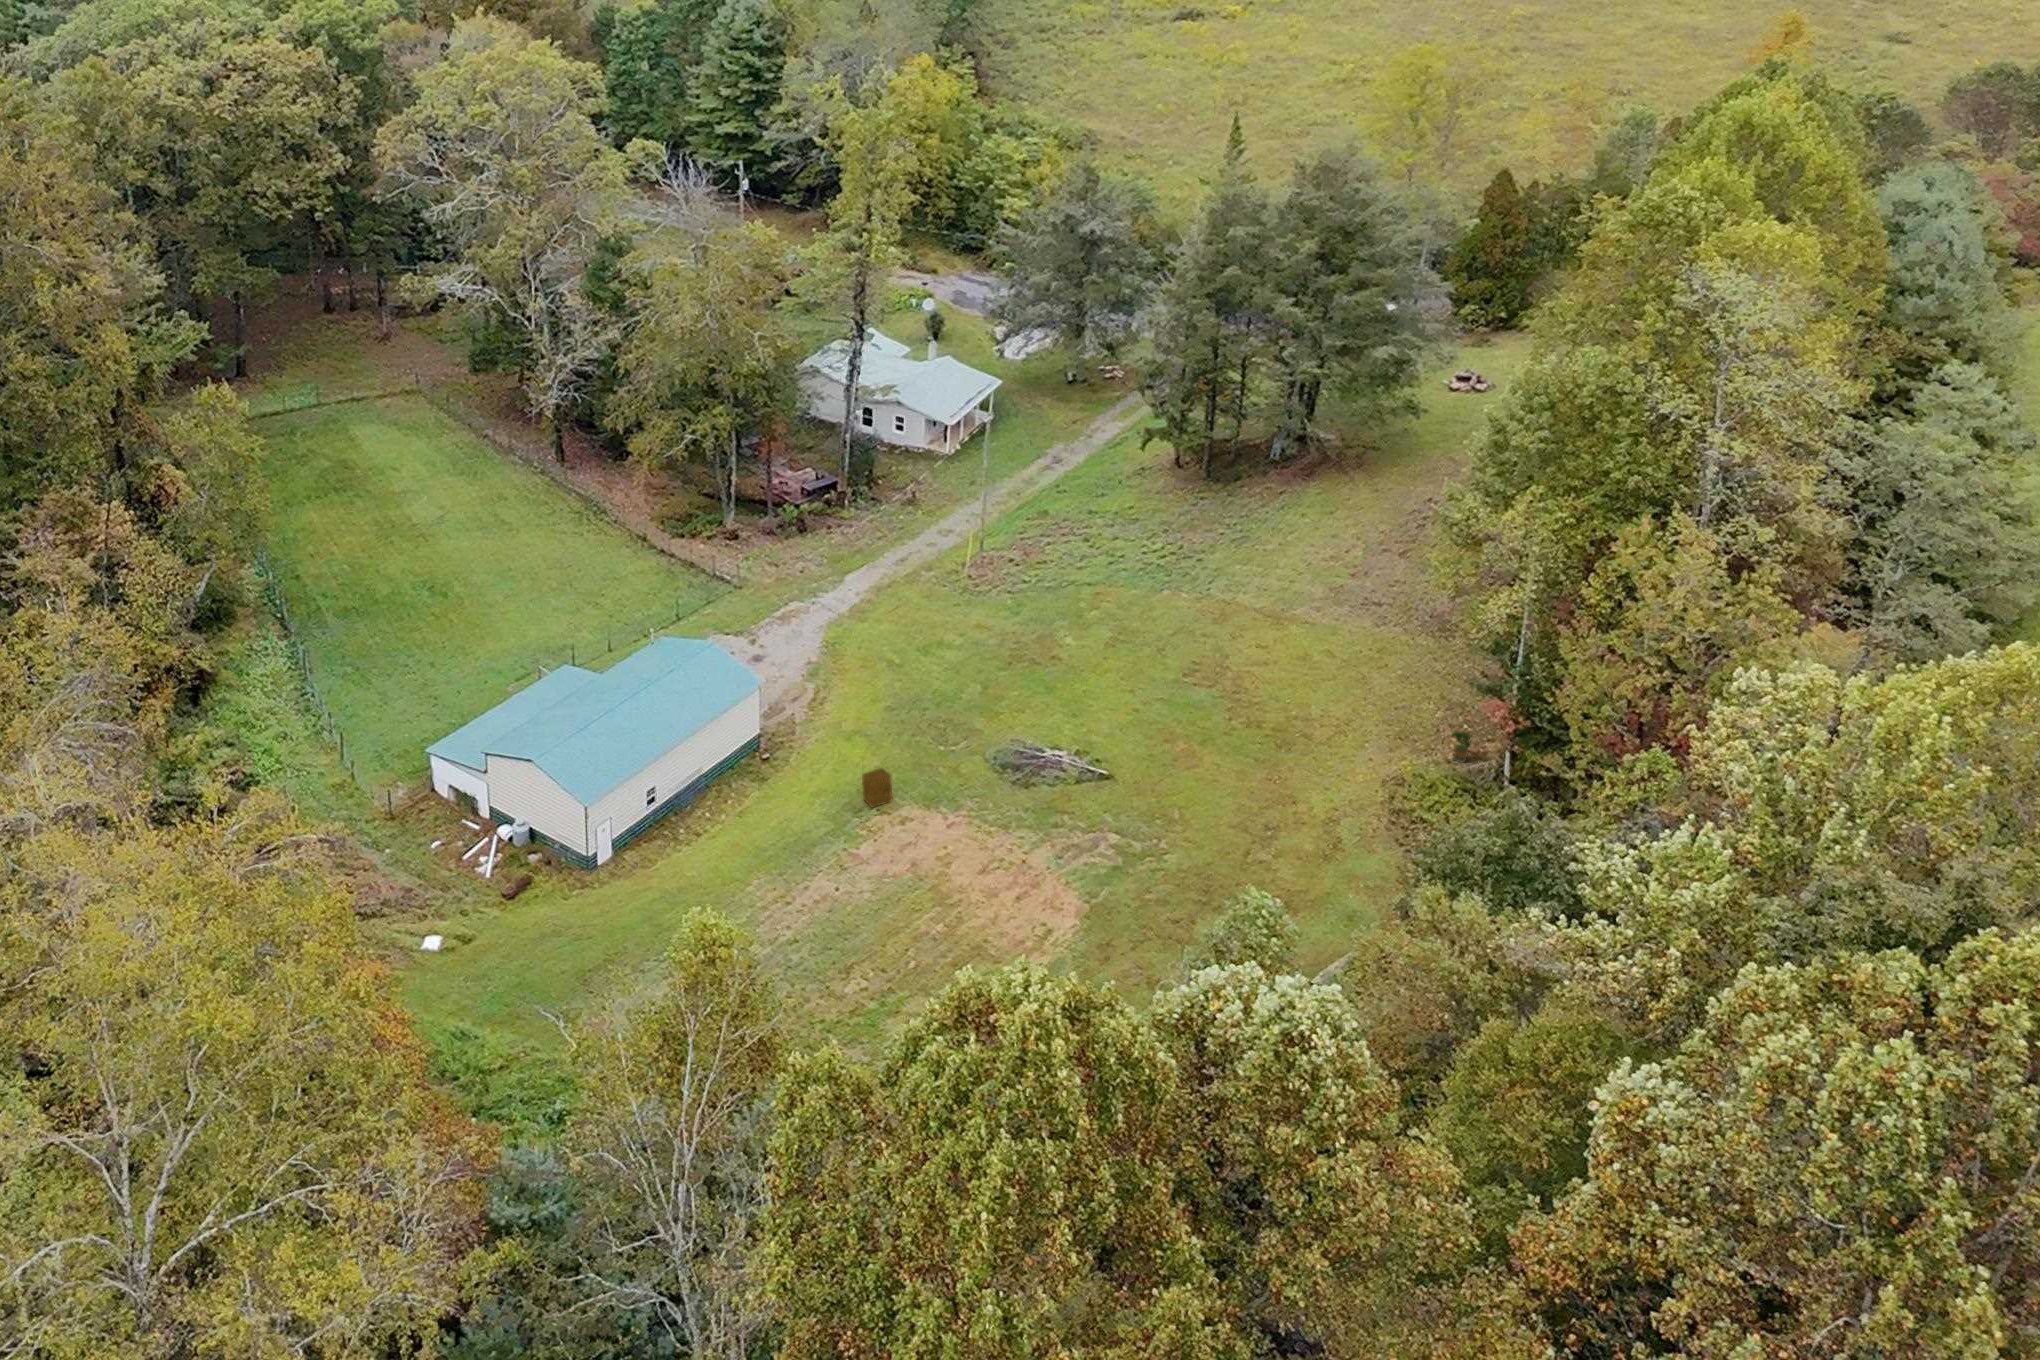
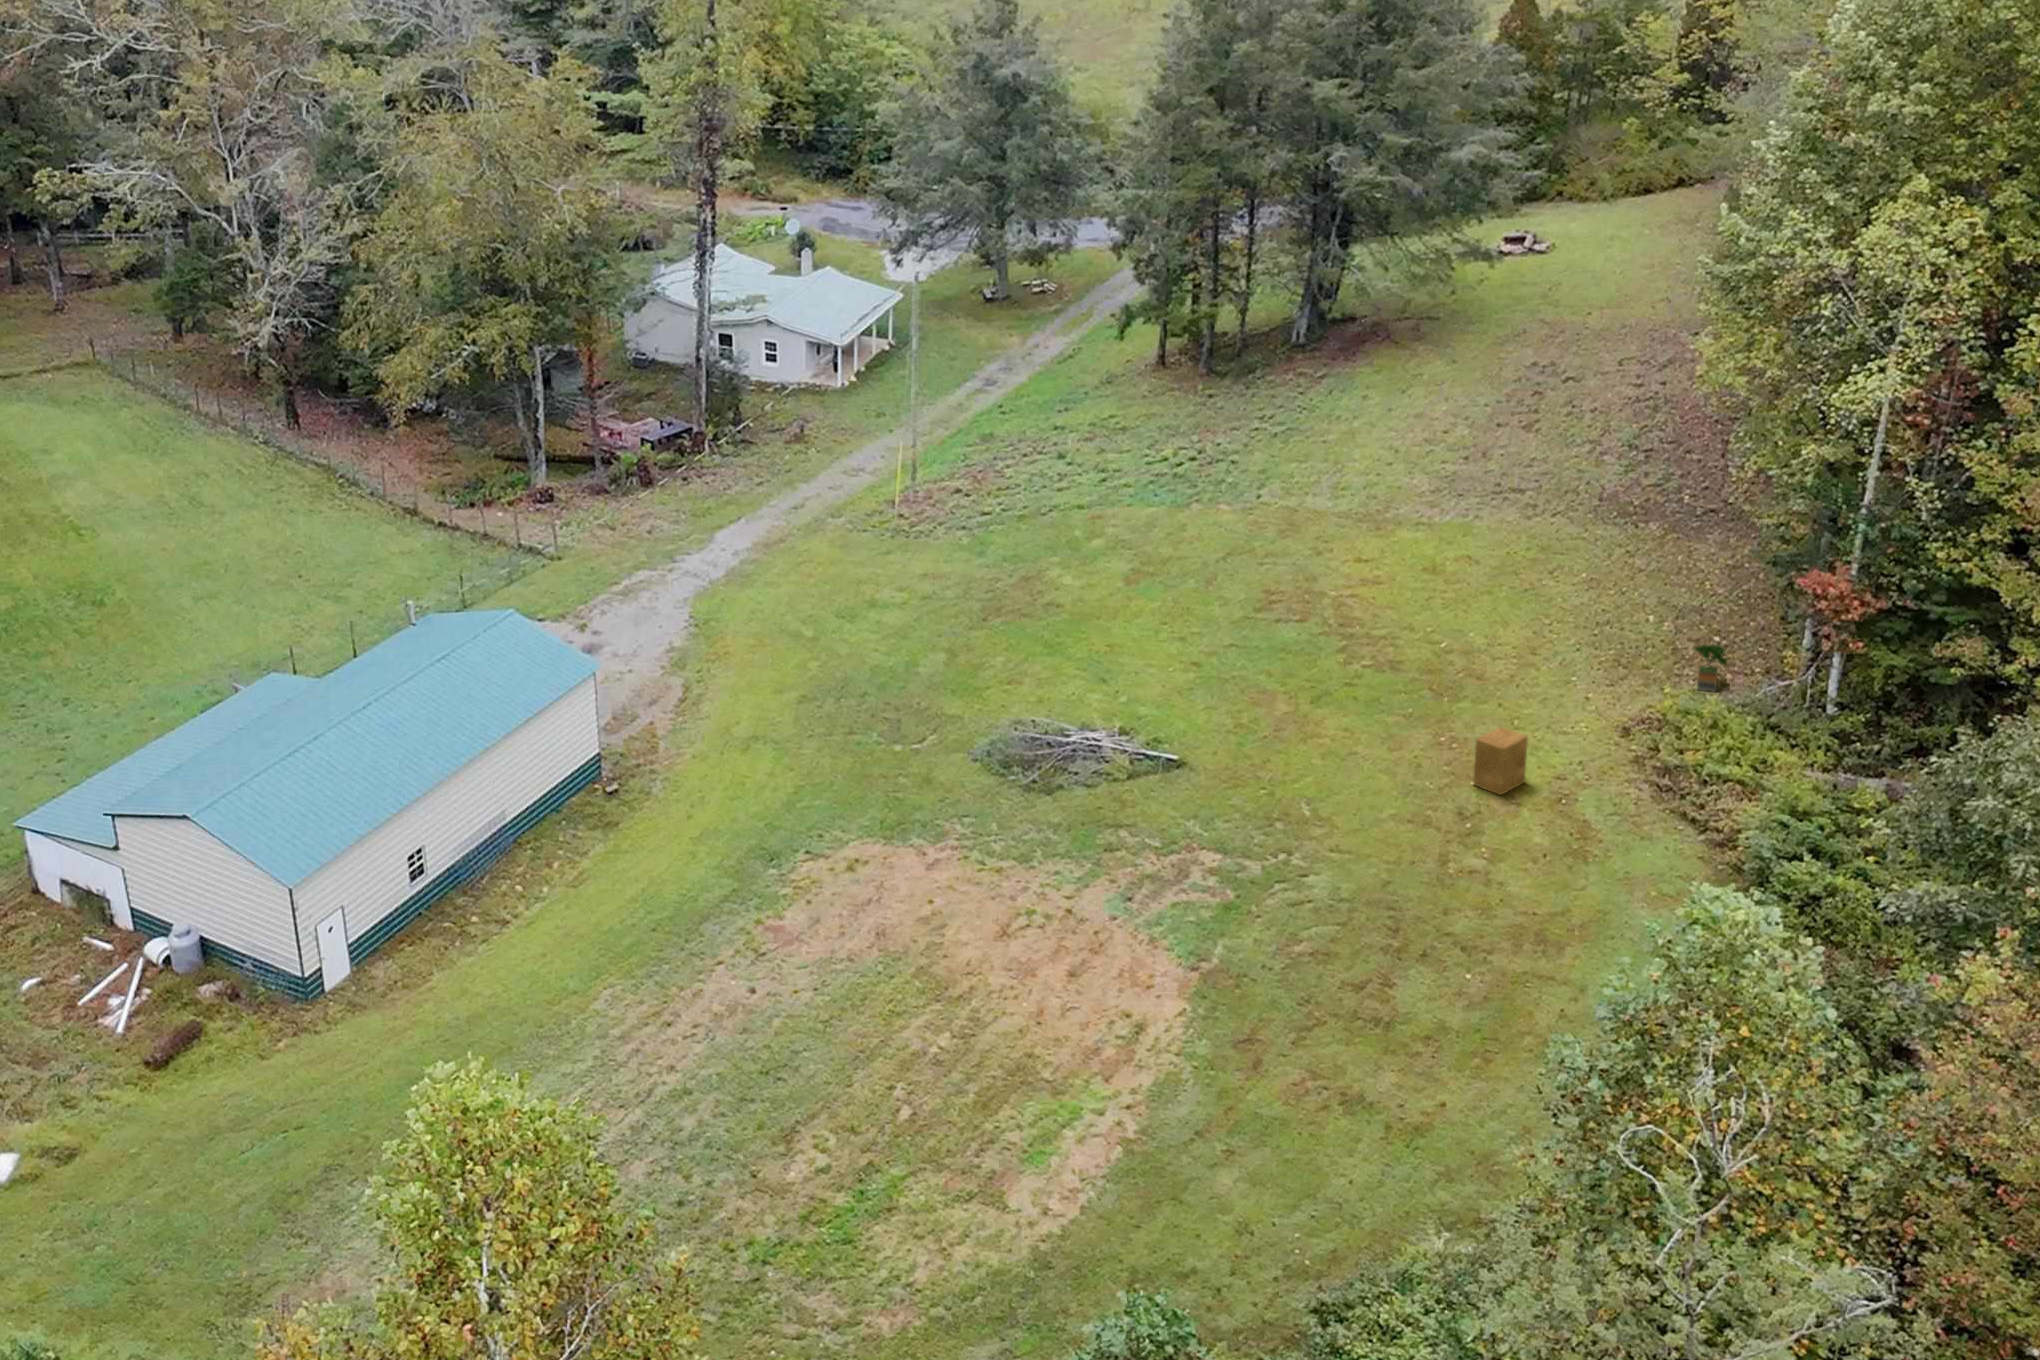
cardboard box: present [862,768,892,807] -> present [1474,727,1528,795]

